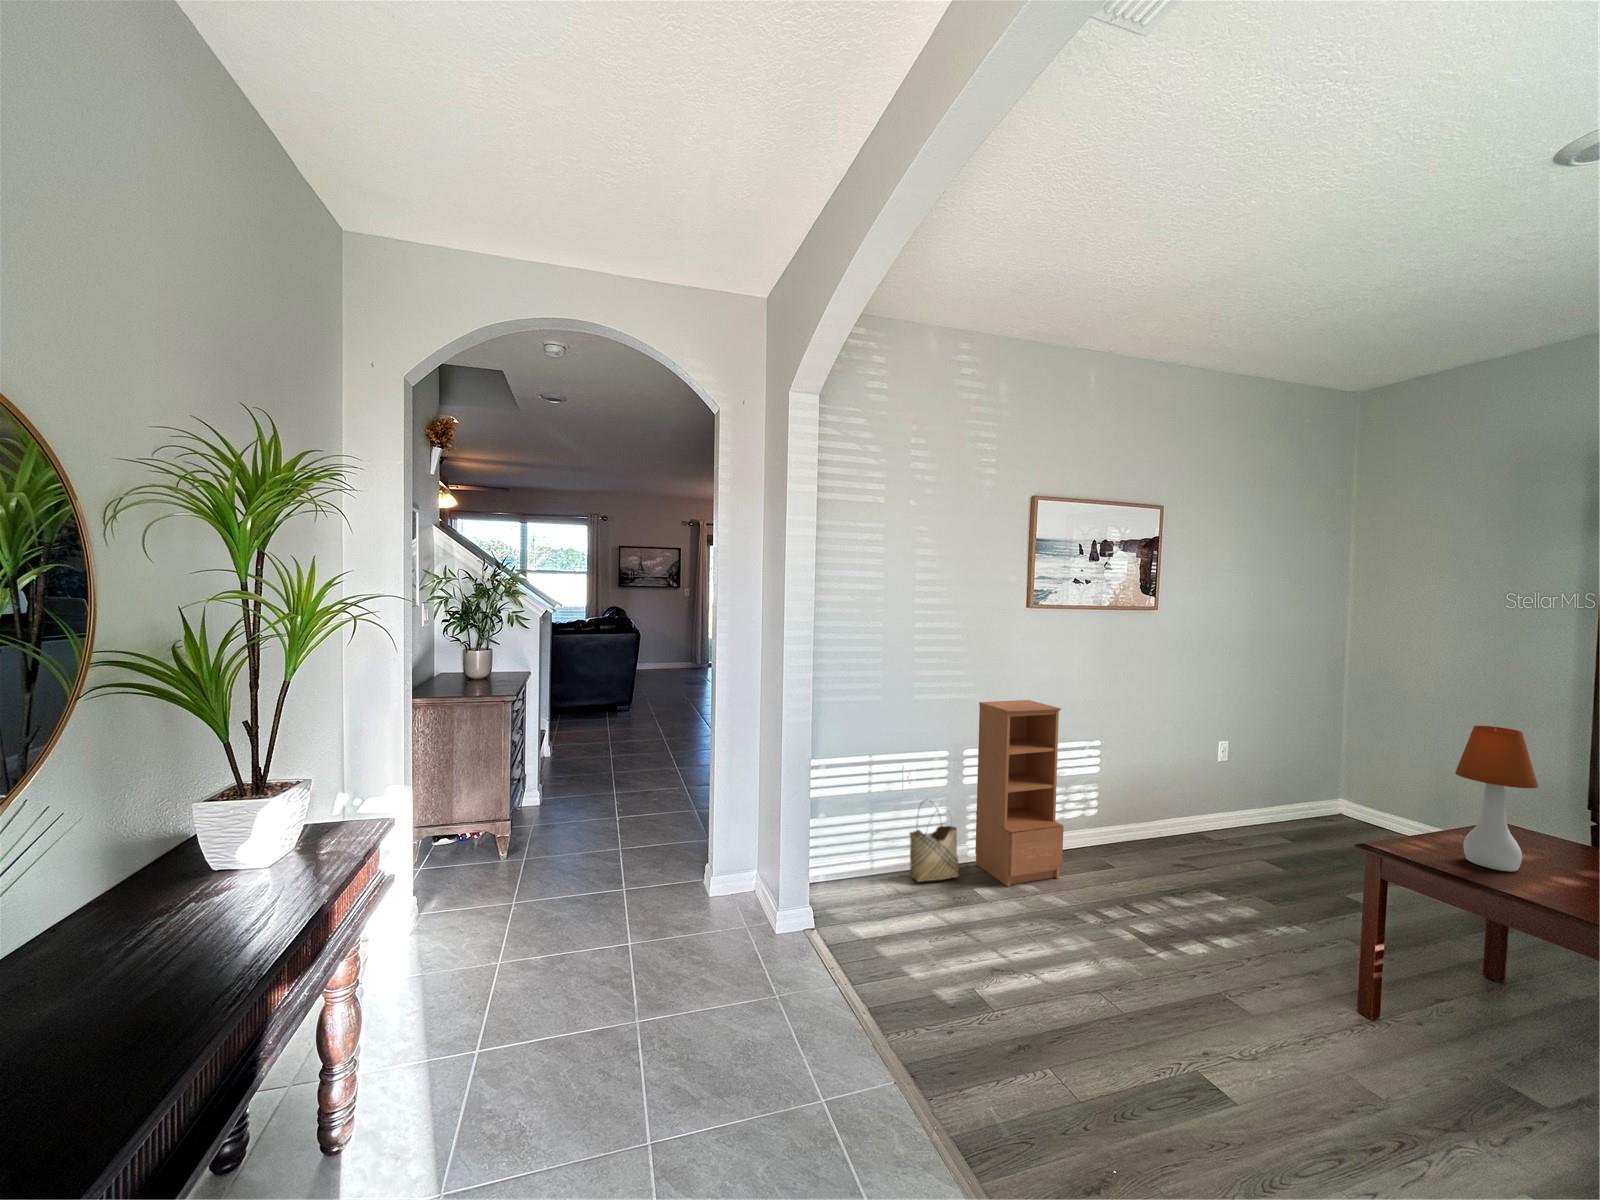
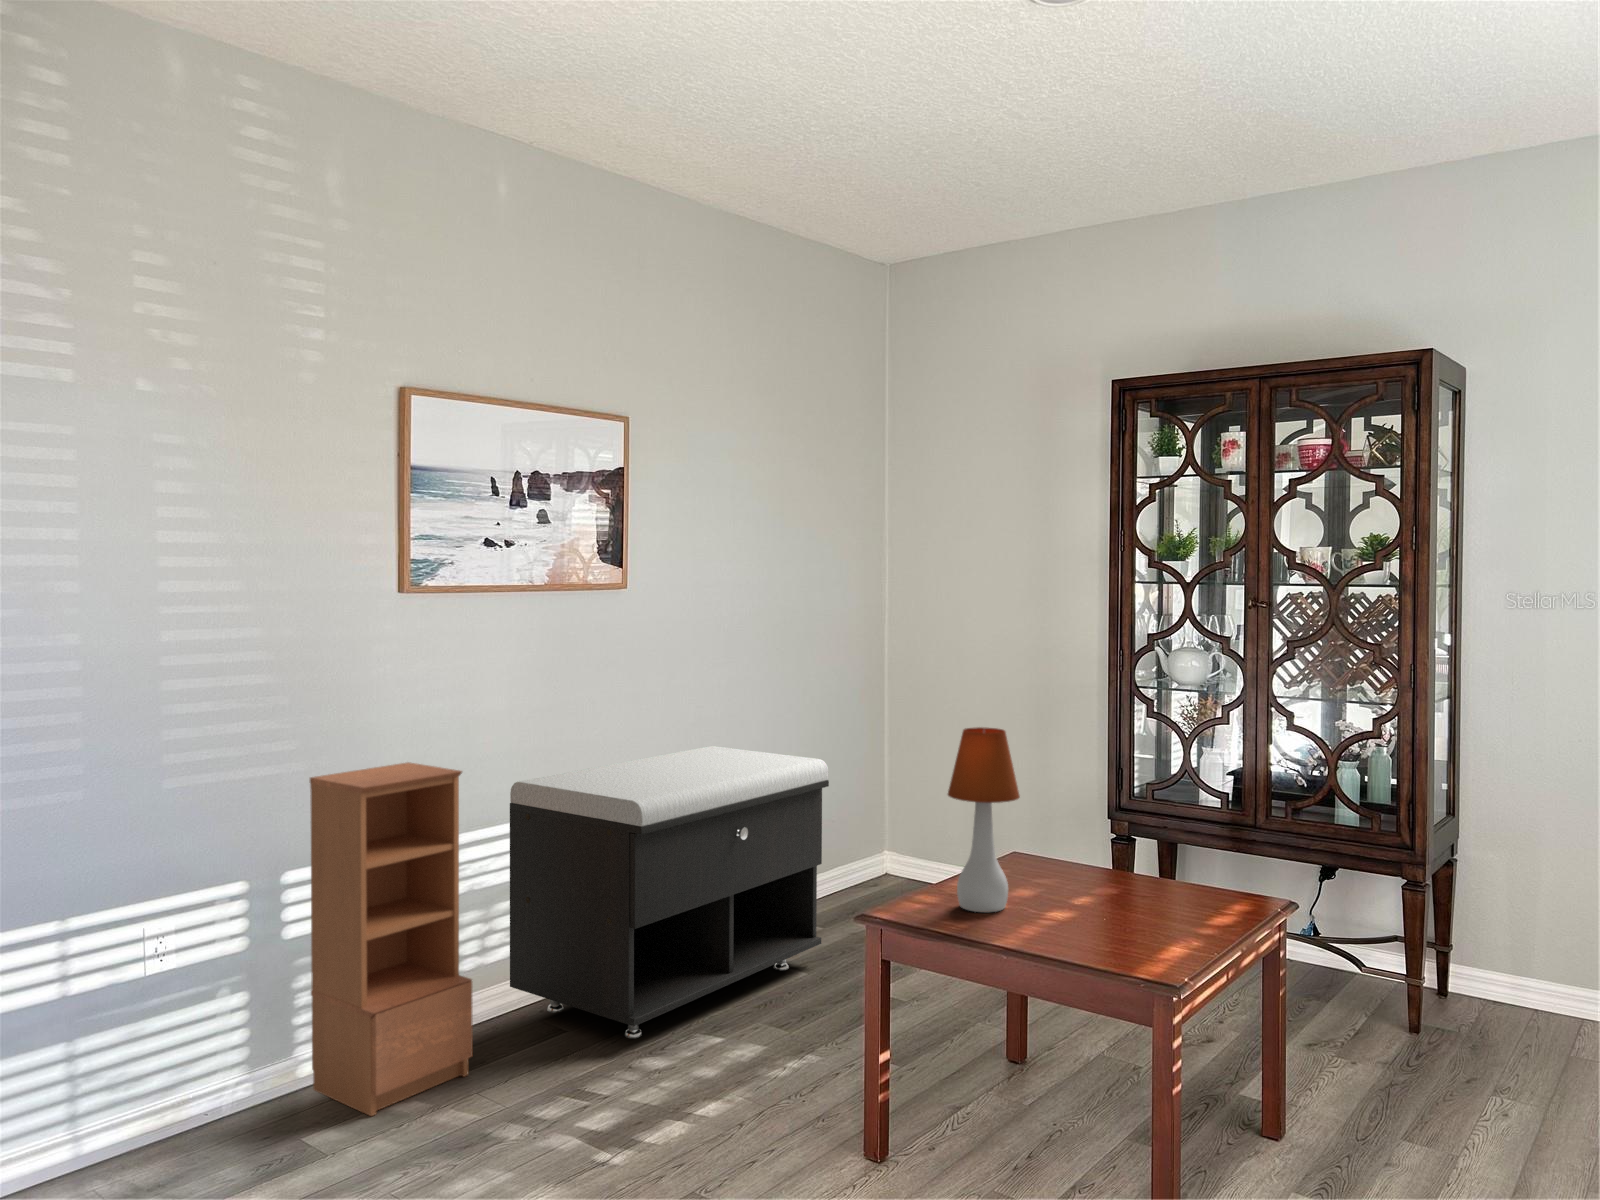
storage bench: none [1079,710,1311,884] -> present [510,746,829,1038]
woven basket: present [910,814,959,882] -> none [160,987,274,1160]

